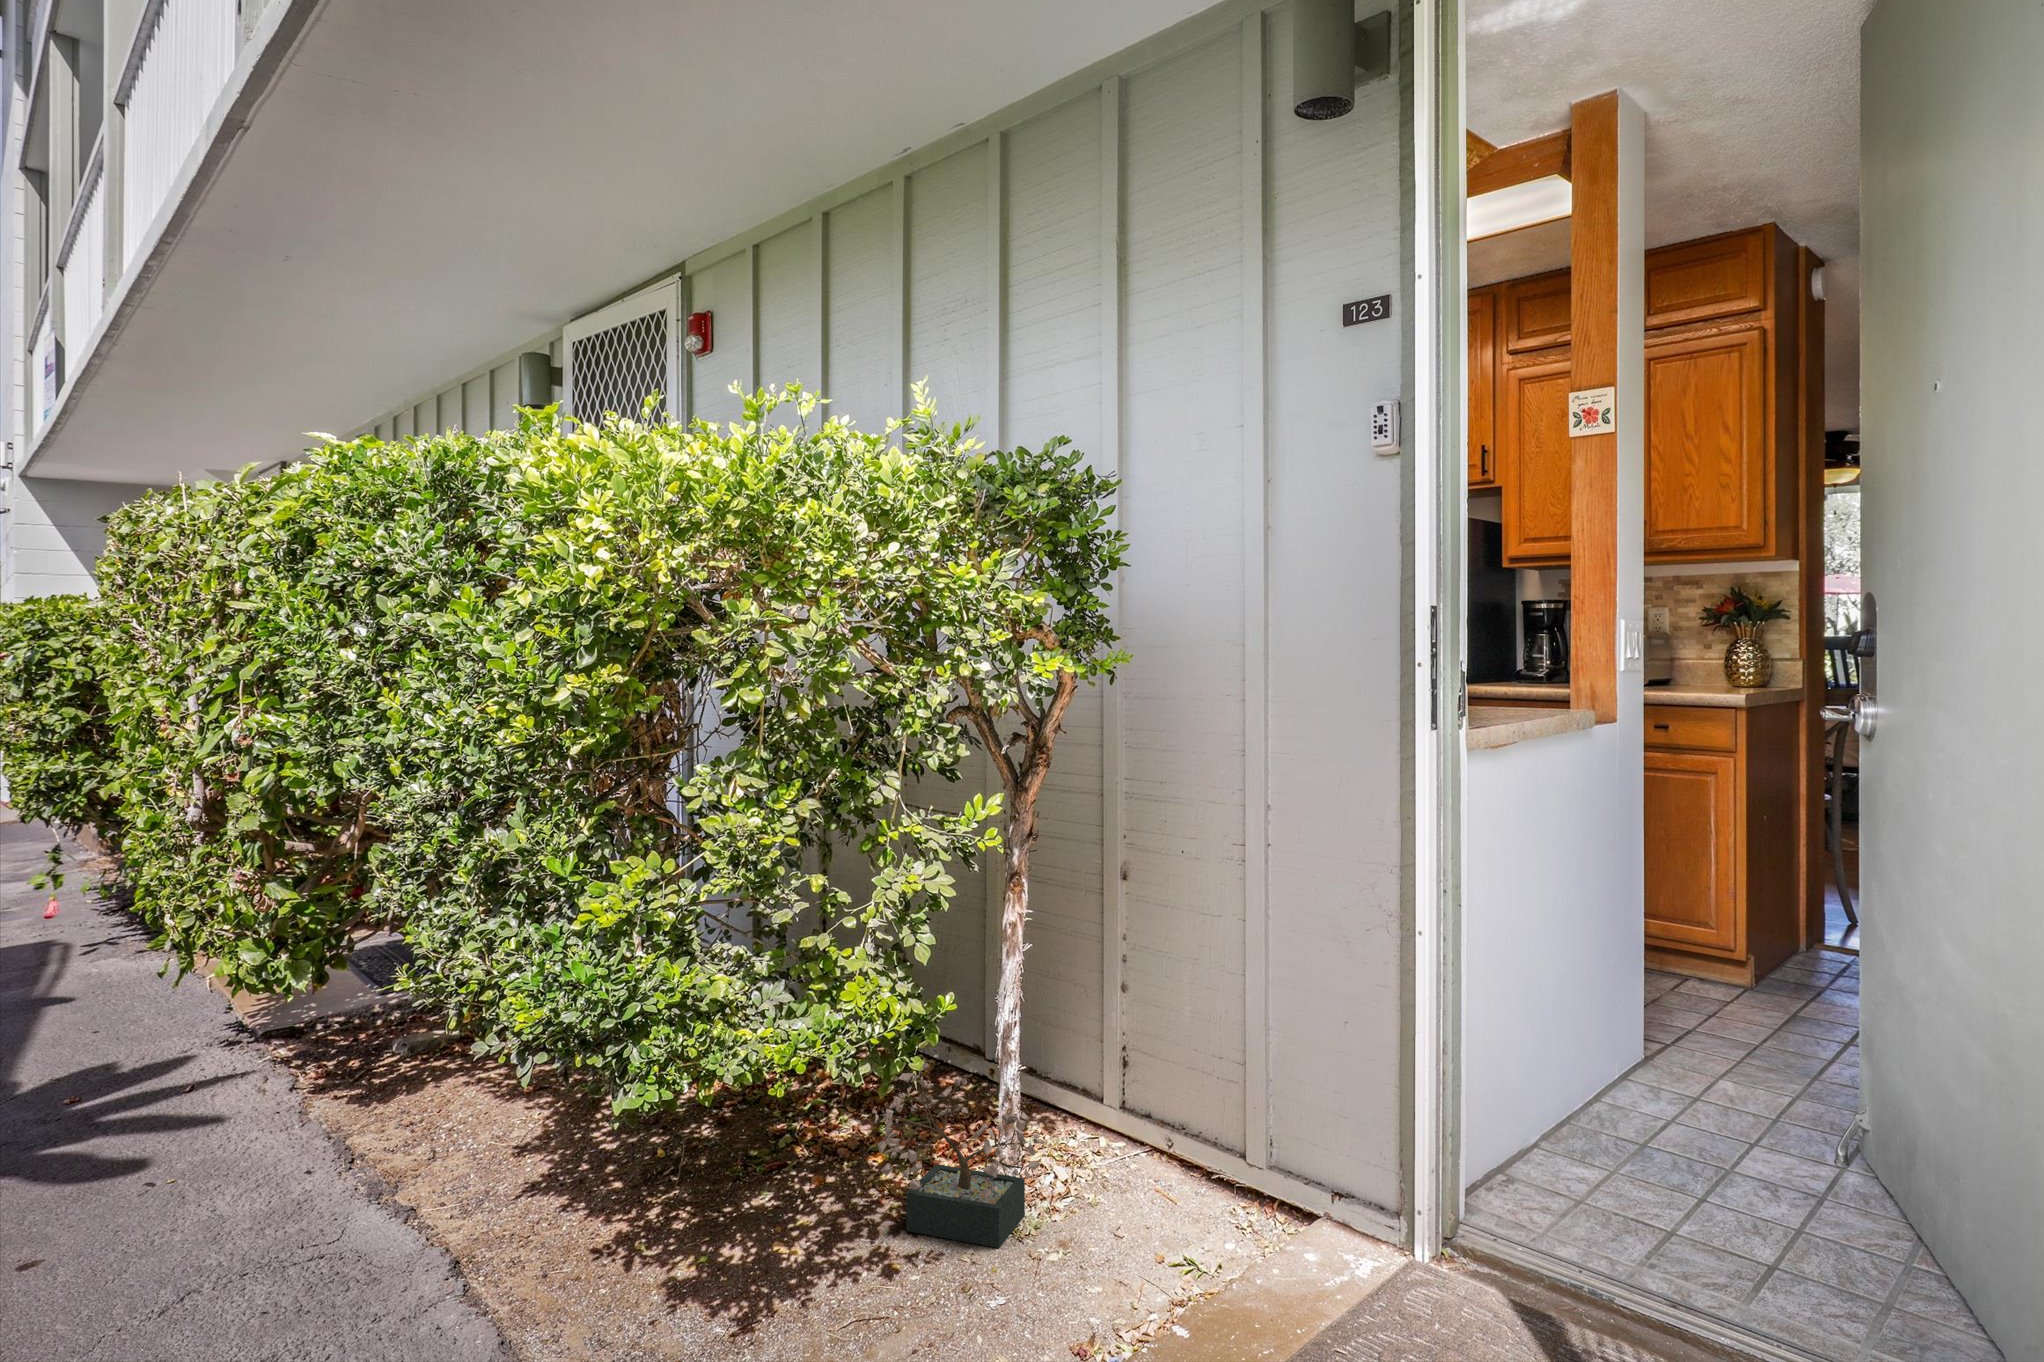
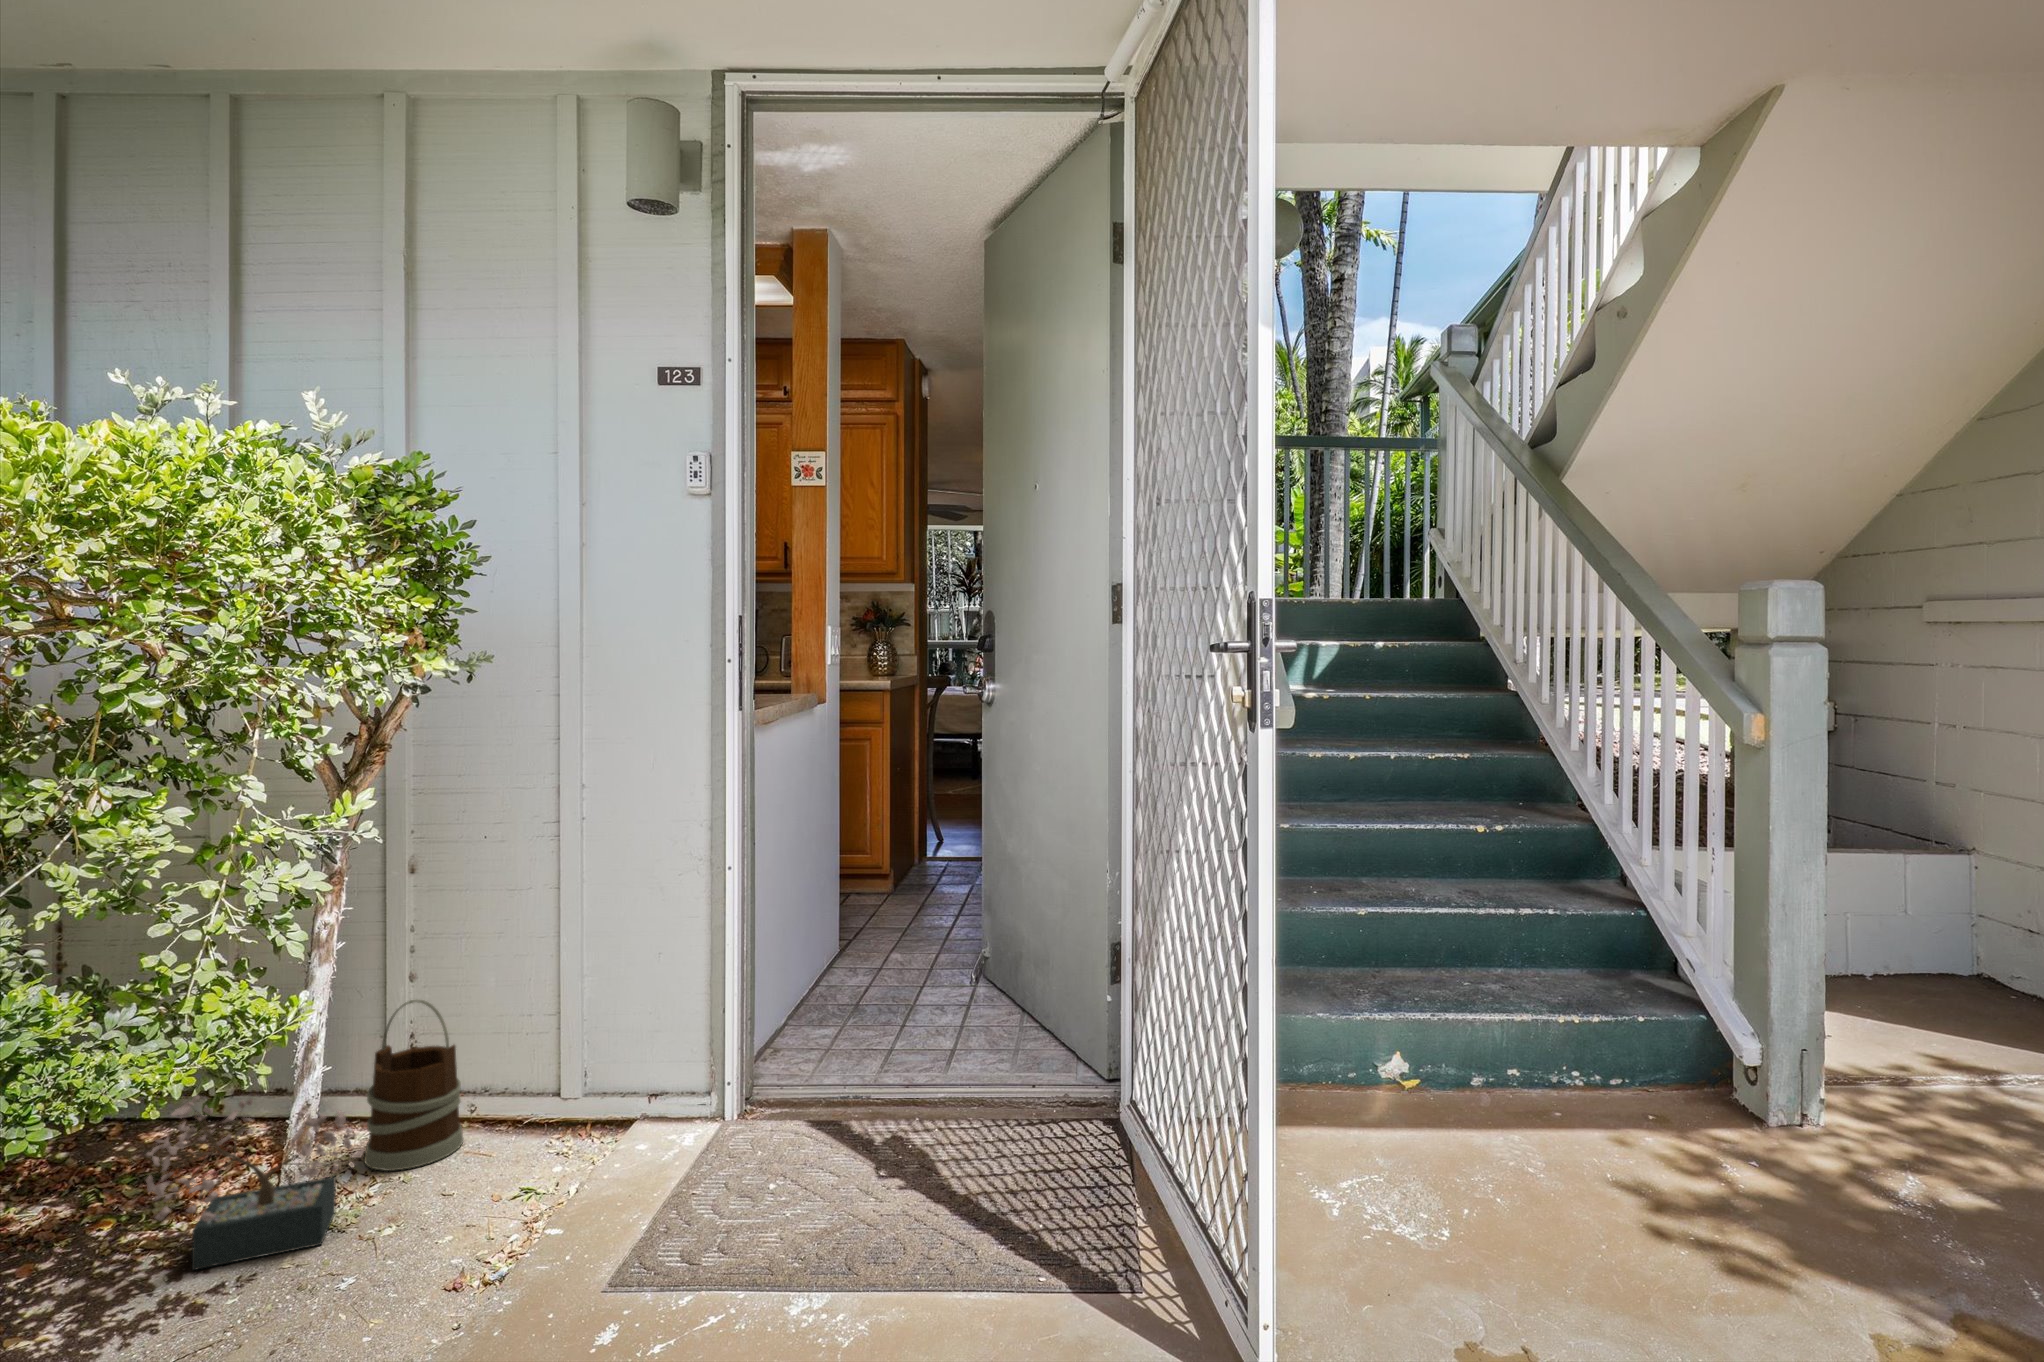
wooden bucket: none [1069,1012,1157,1191] -> present [364,1000,463,1171]

